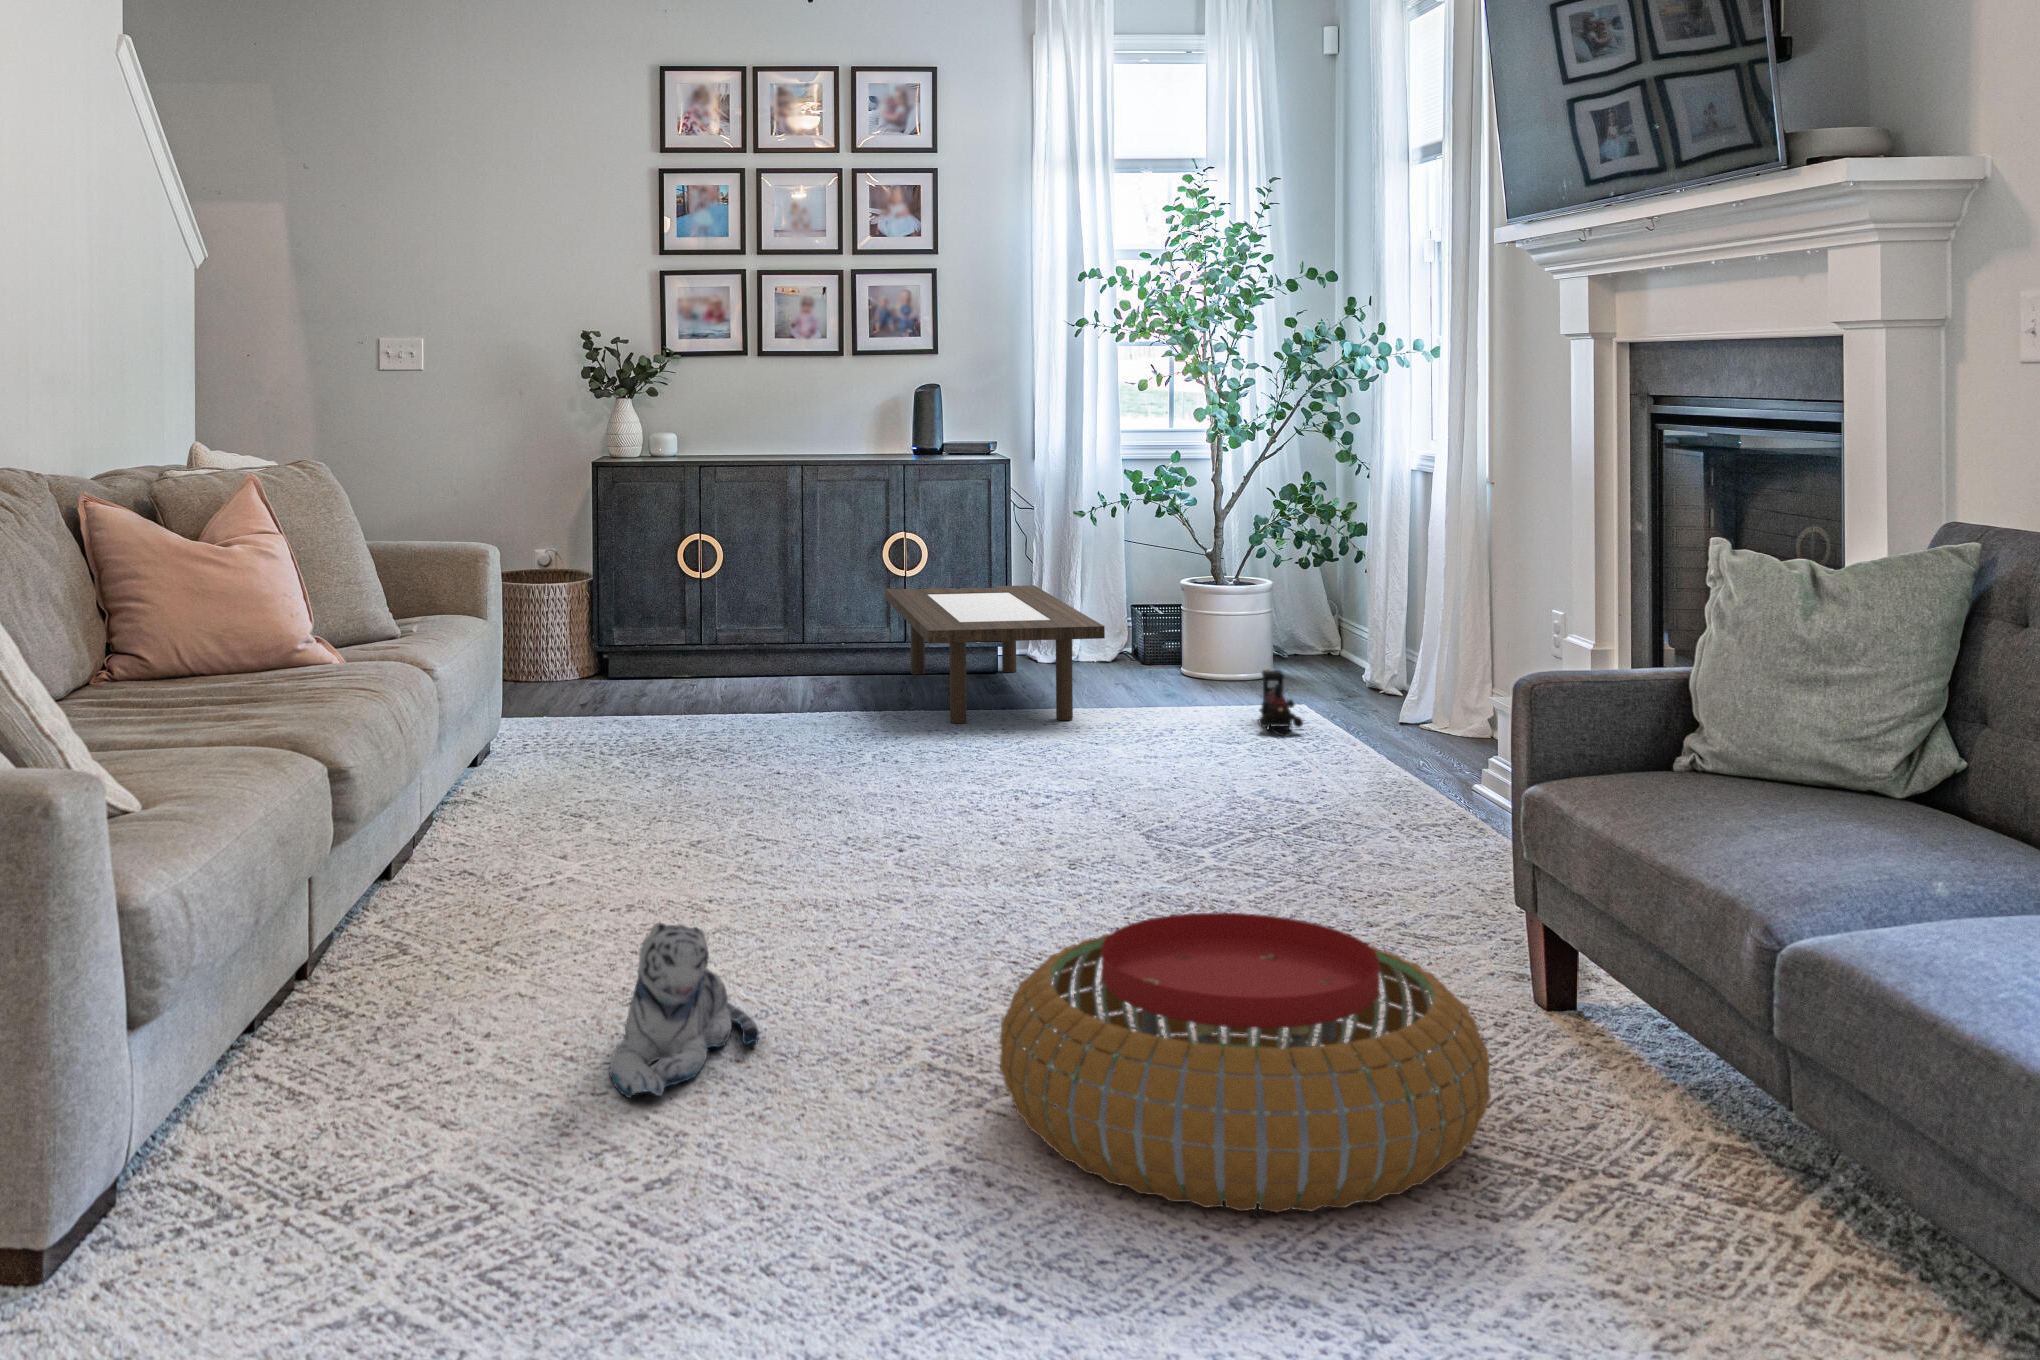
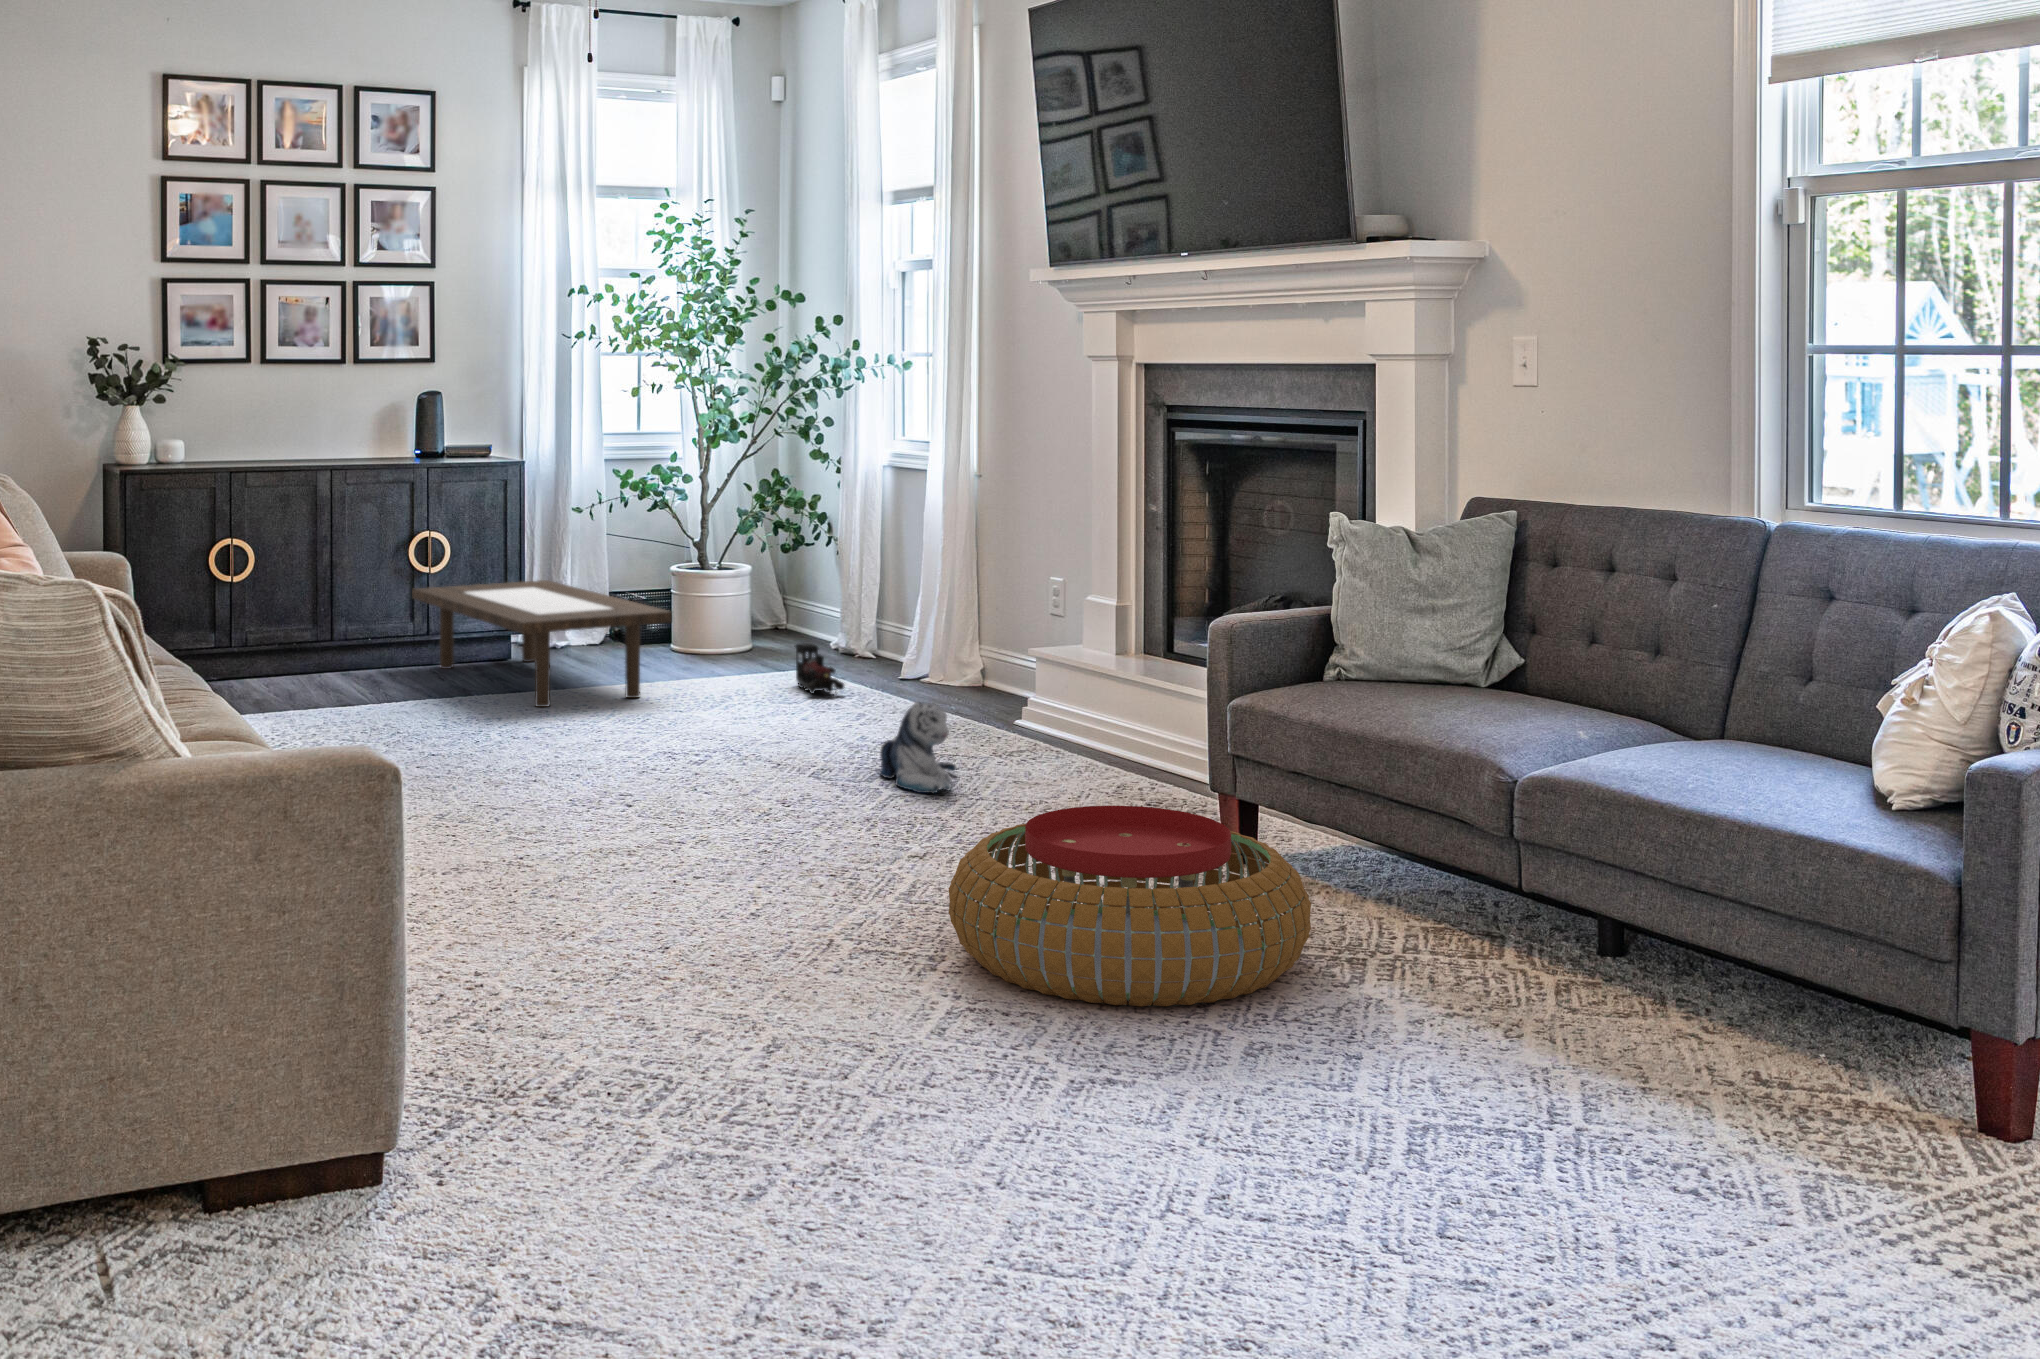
plush toy: present [610,923,759,1098] -> present [880,702,956,793]

